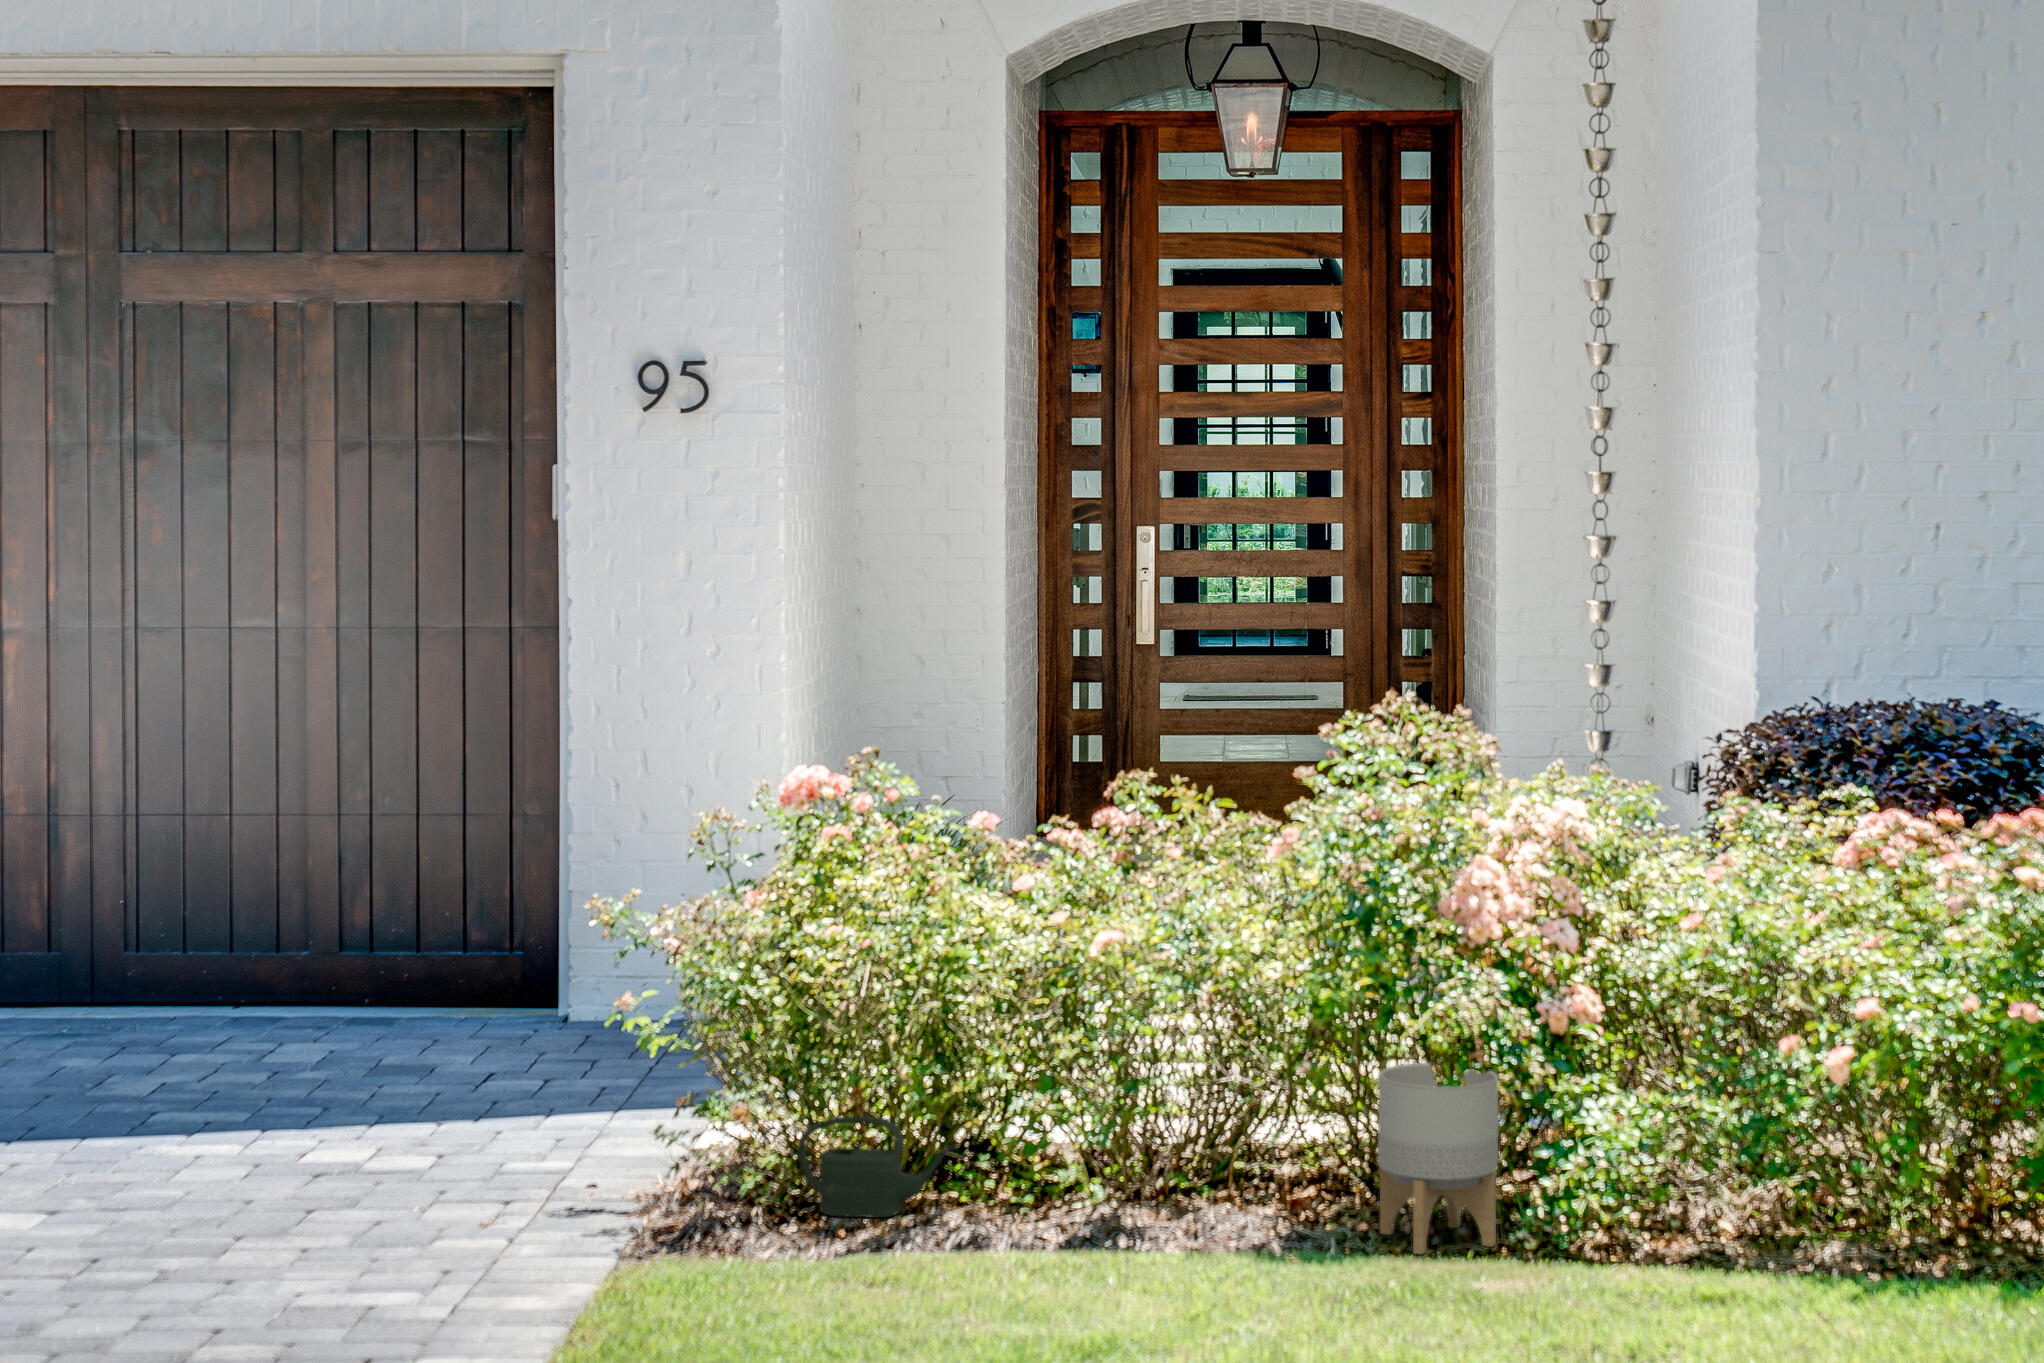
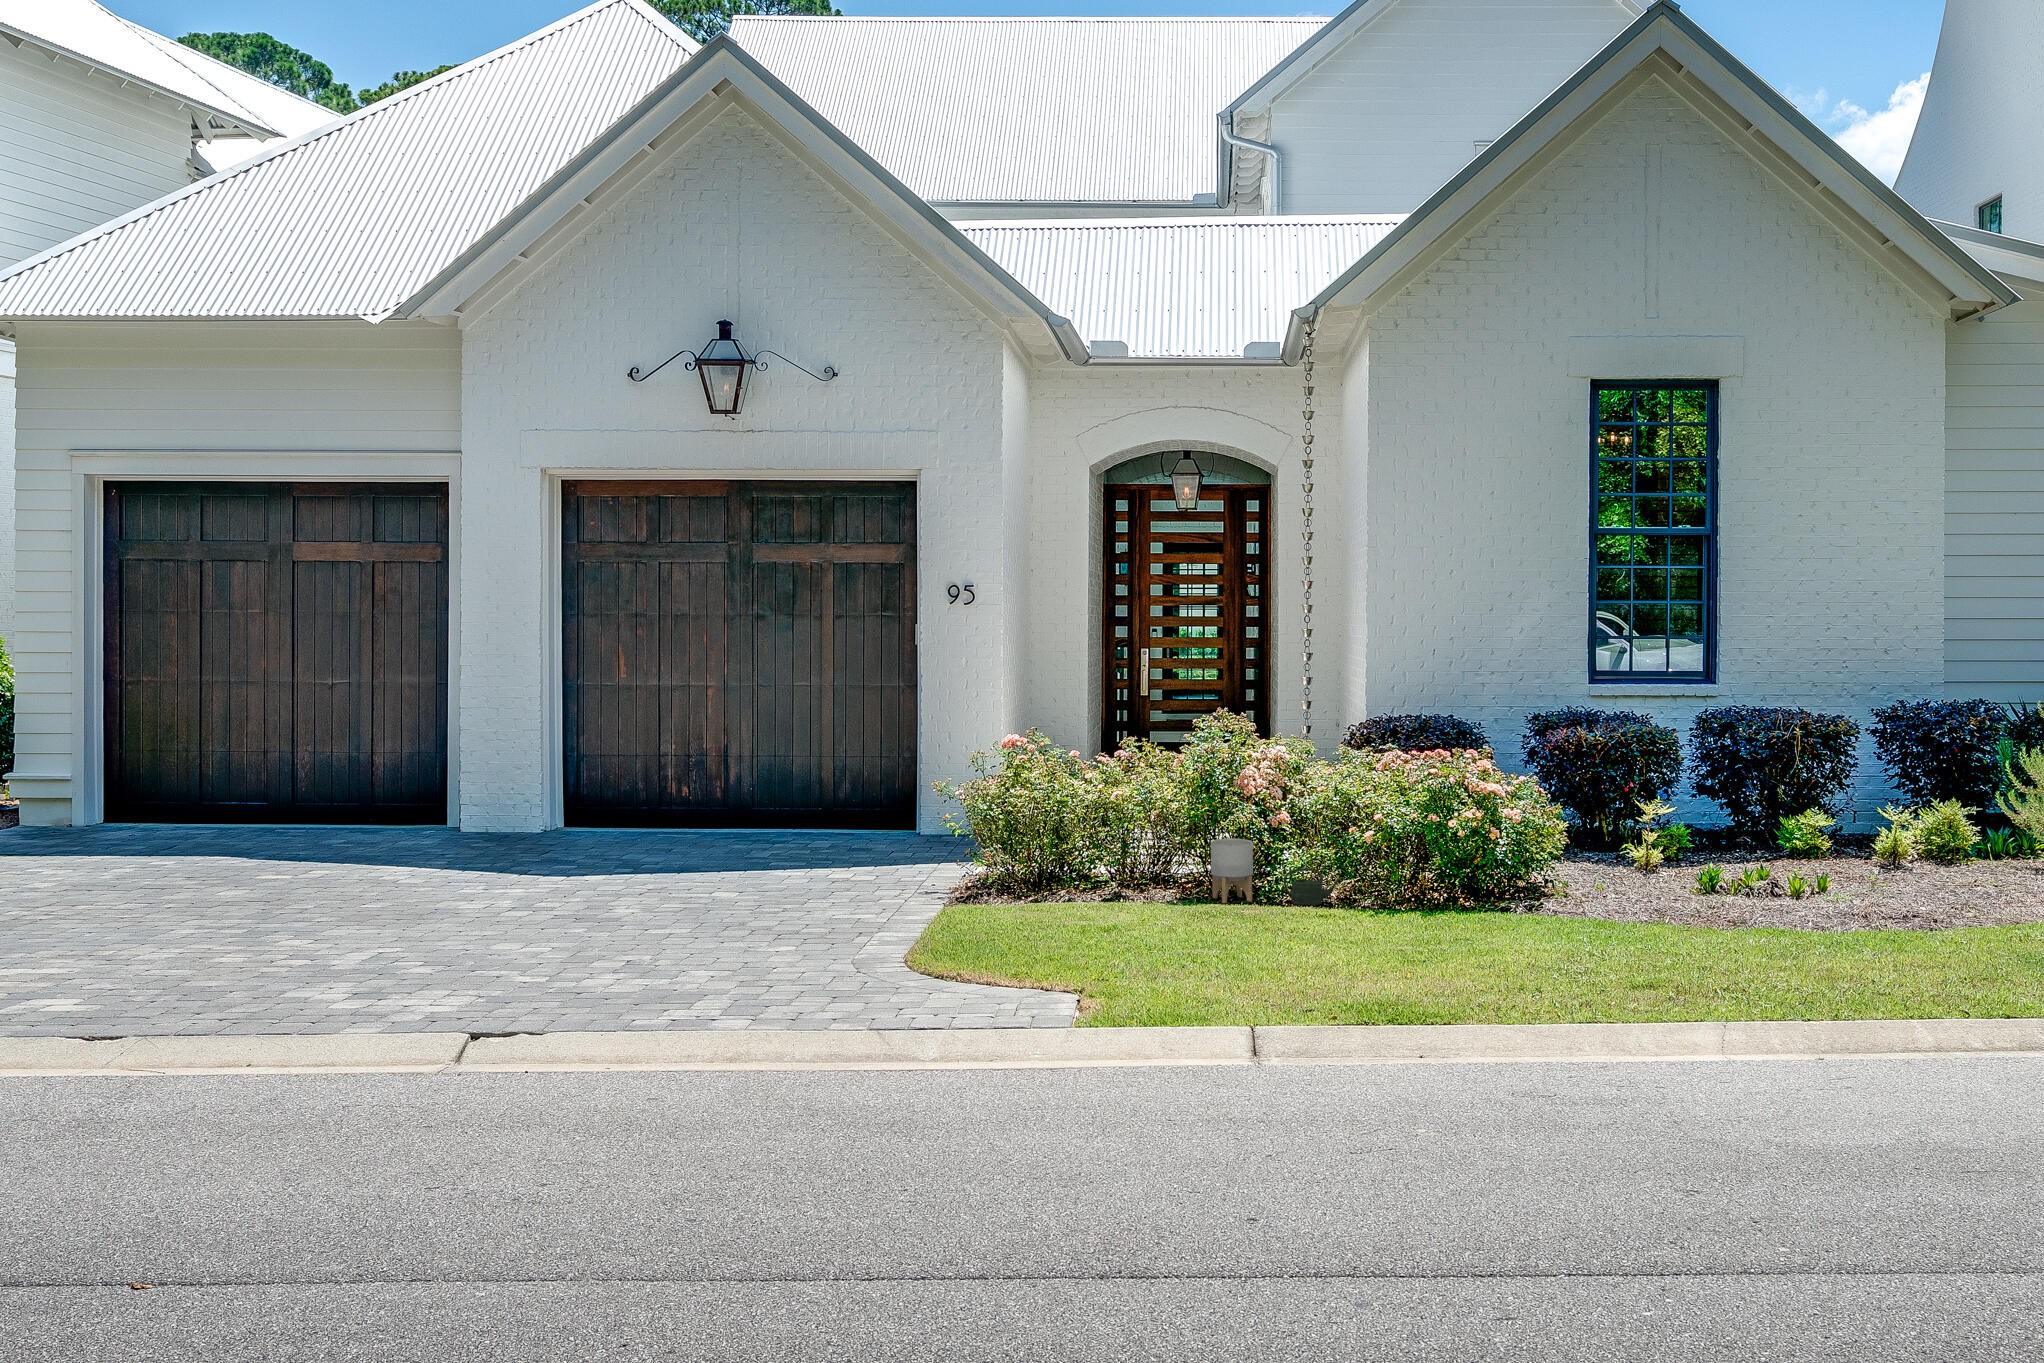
watering can: present [798,1116,958,1217] -> present [1283,868,1343,905]

